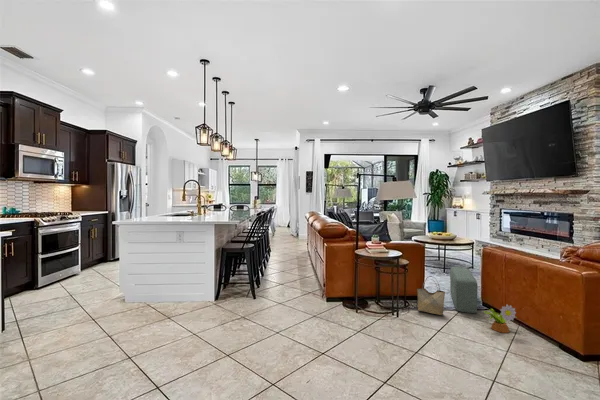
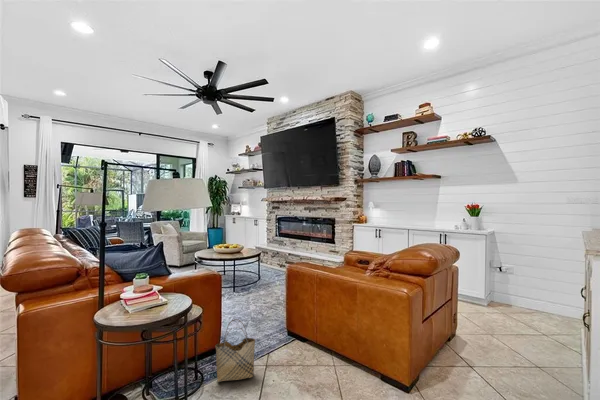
pouf: present [450,267,478,313] -> none [250,289,289,358]
decorative plant: present [484,305,516,333] -> none [302,339,340,379]

